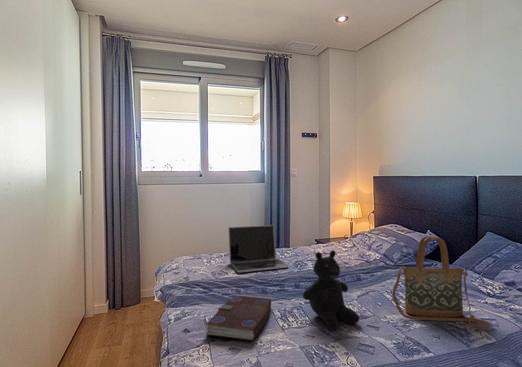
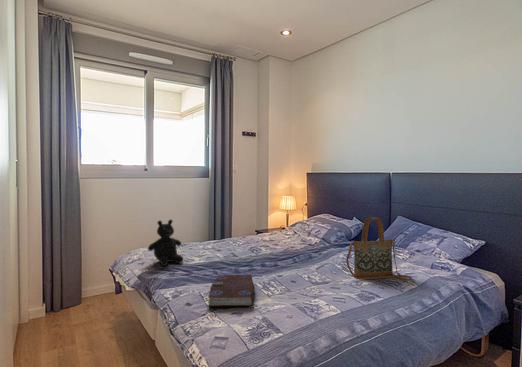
laptop: present [229,225,288,273] -> none [191,215,249,259]
teddy bear: present [303,250,359,329] -> present [148,220,183,266]

